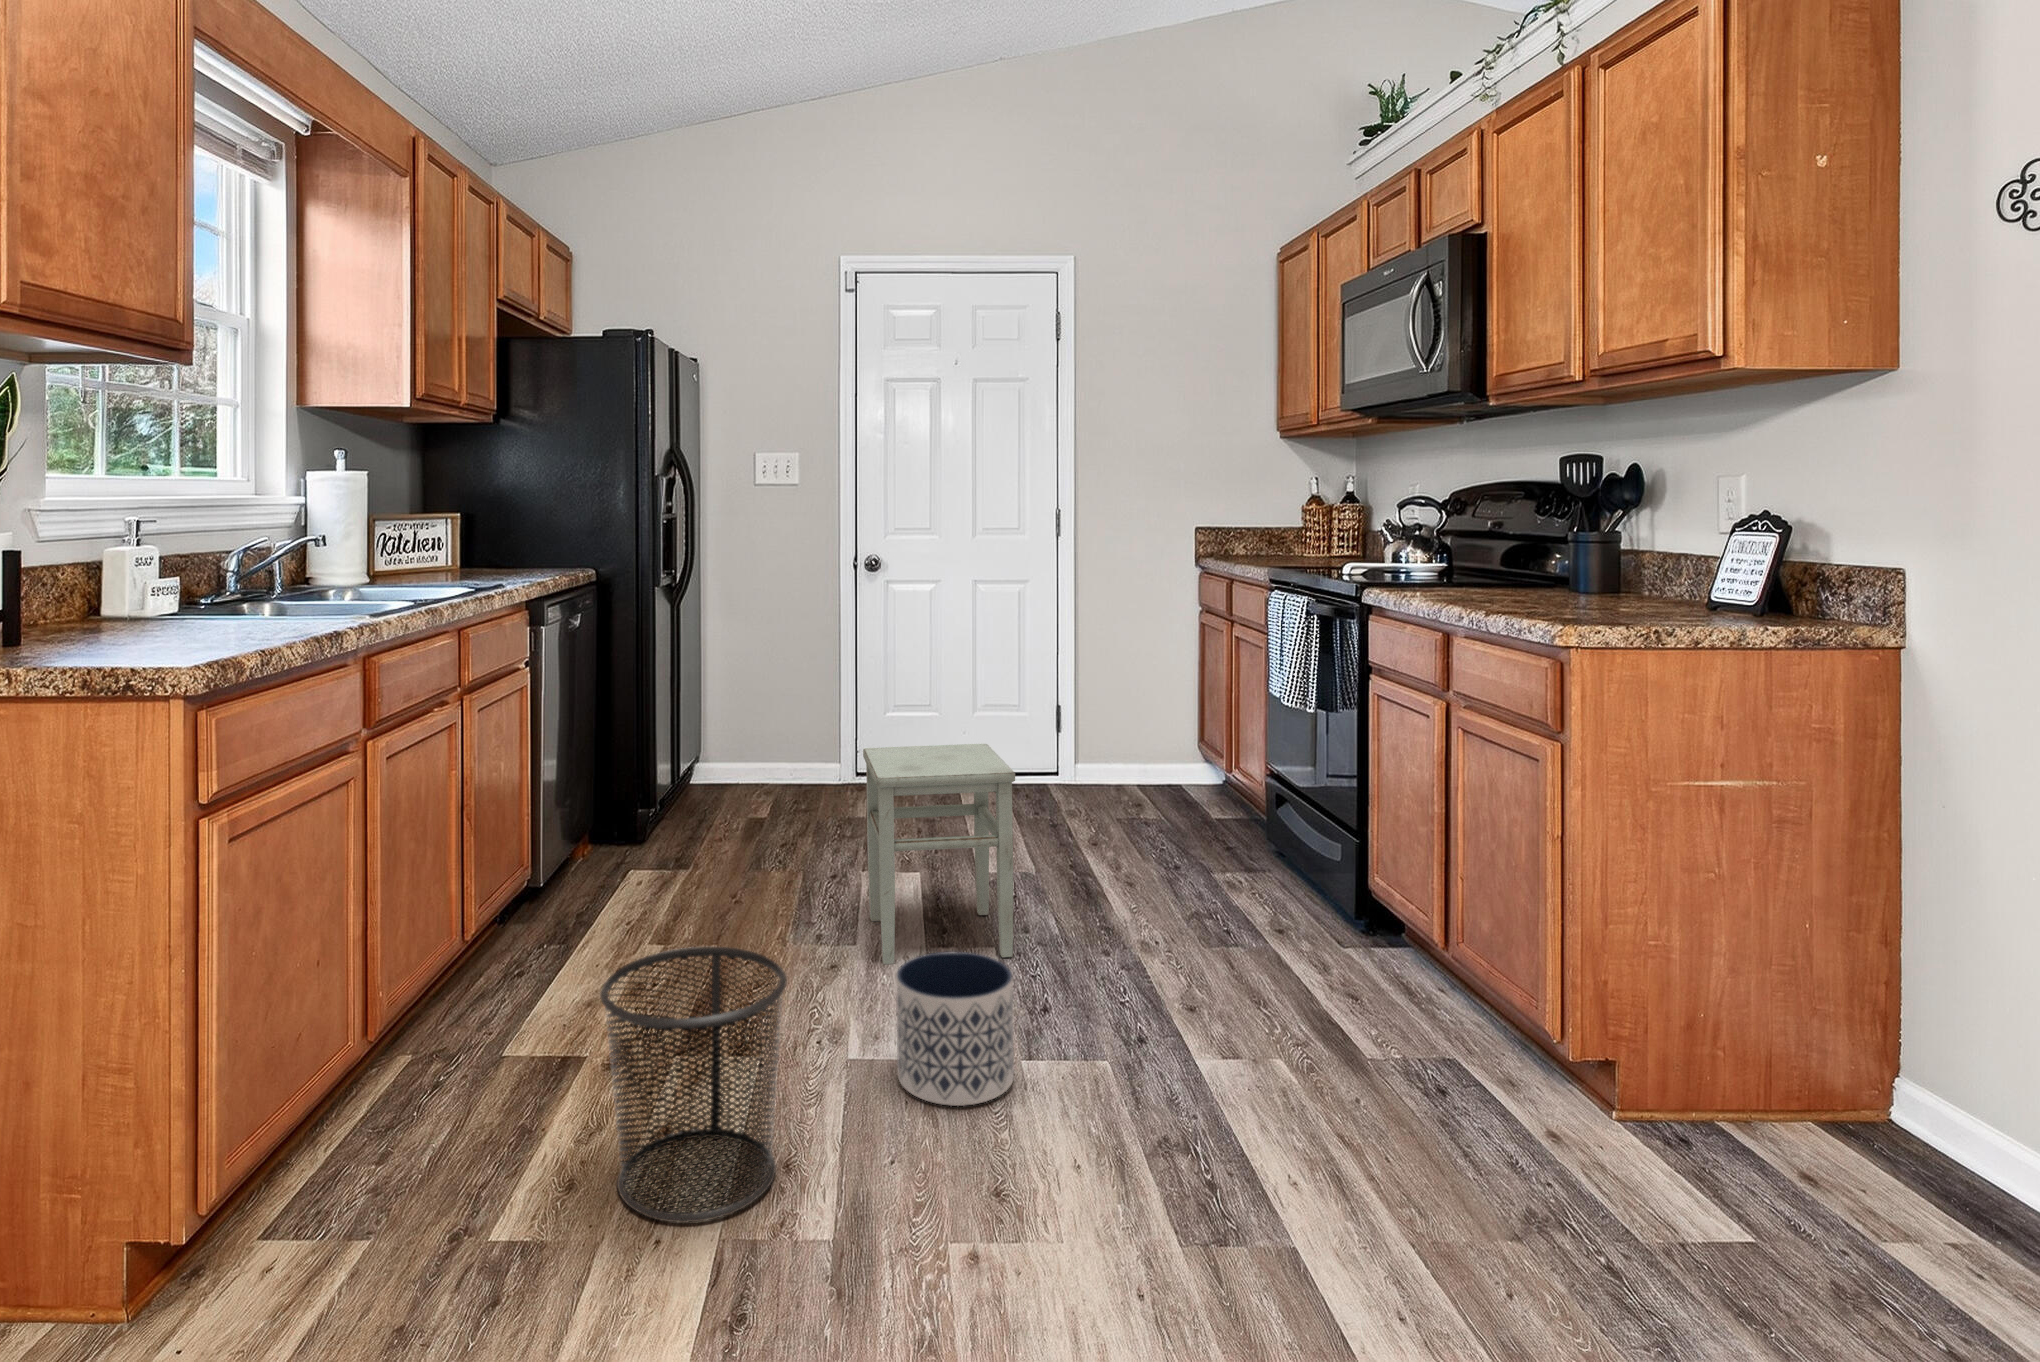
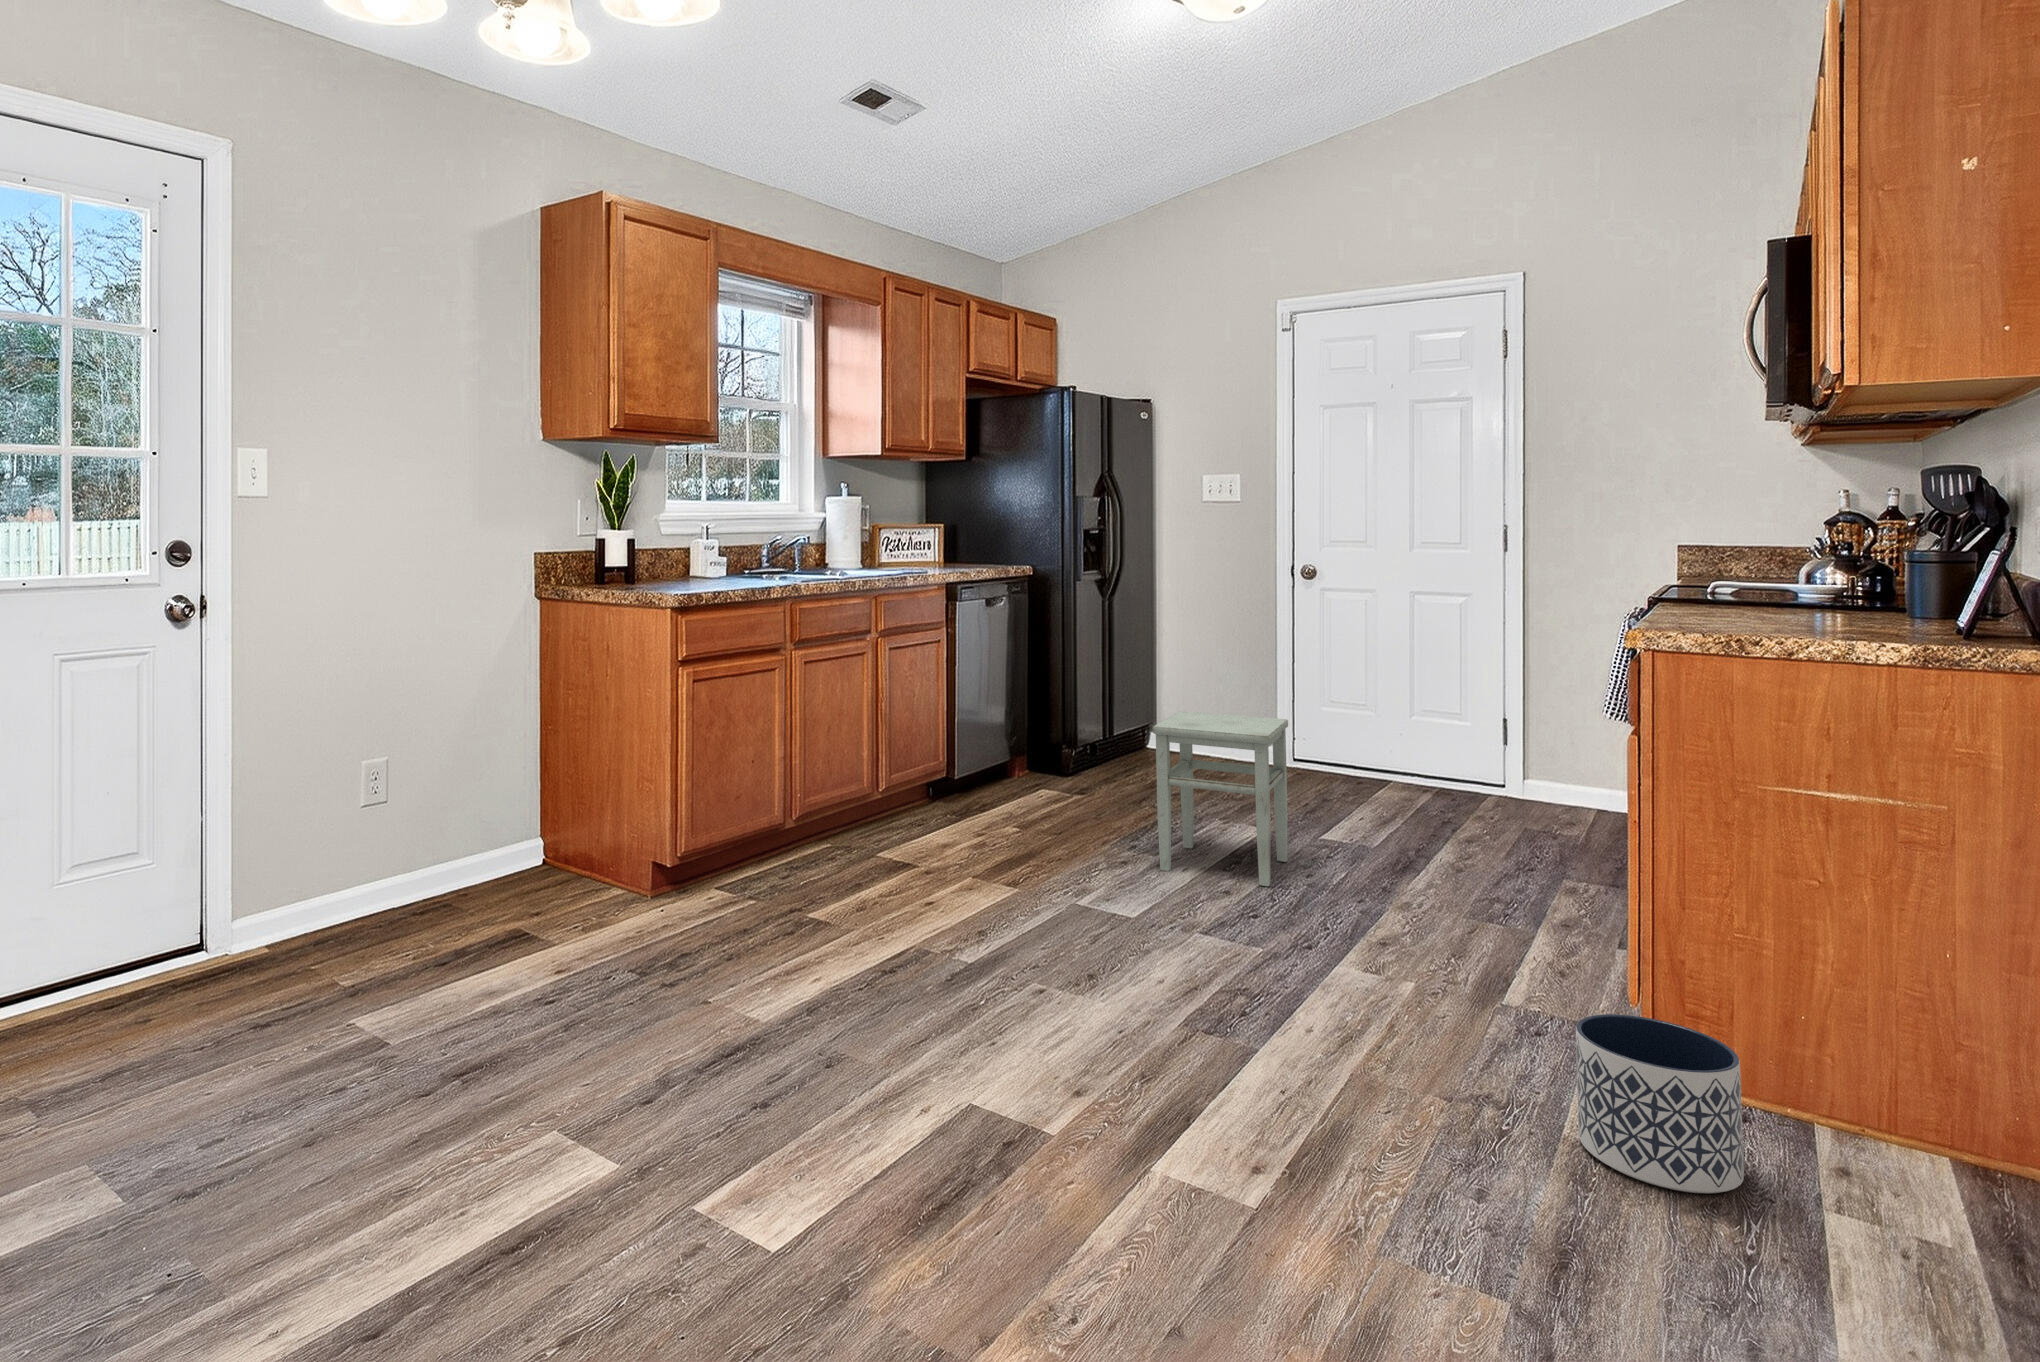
waste bin: present [600,947,787,1223] -> none [866,792,978,940]
planter: present [896,952,1014,1106] -> present [1576,1014,1744,1193]

